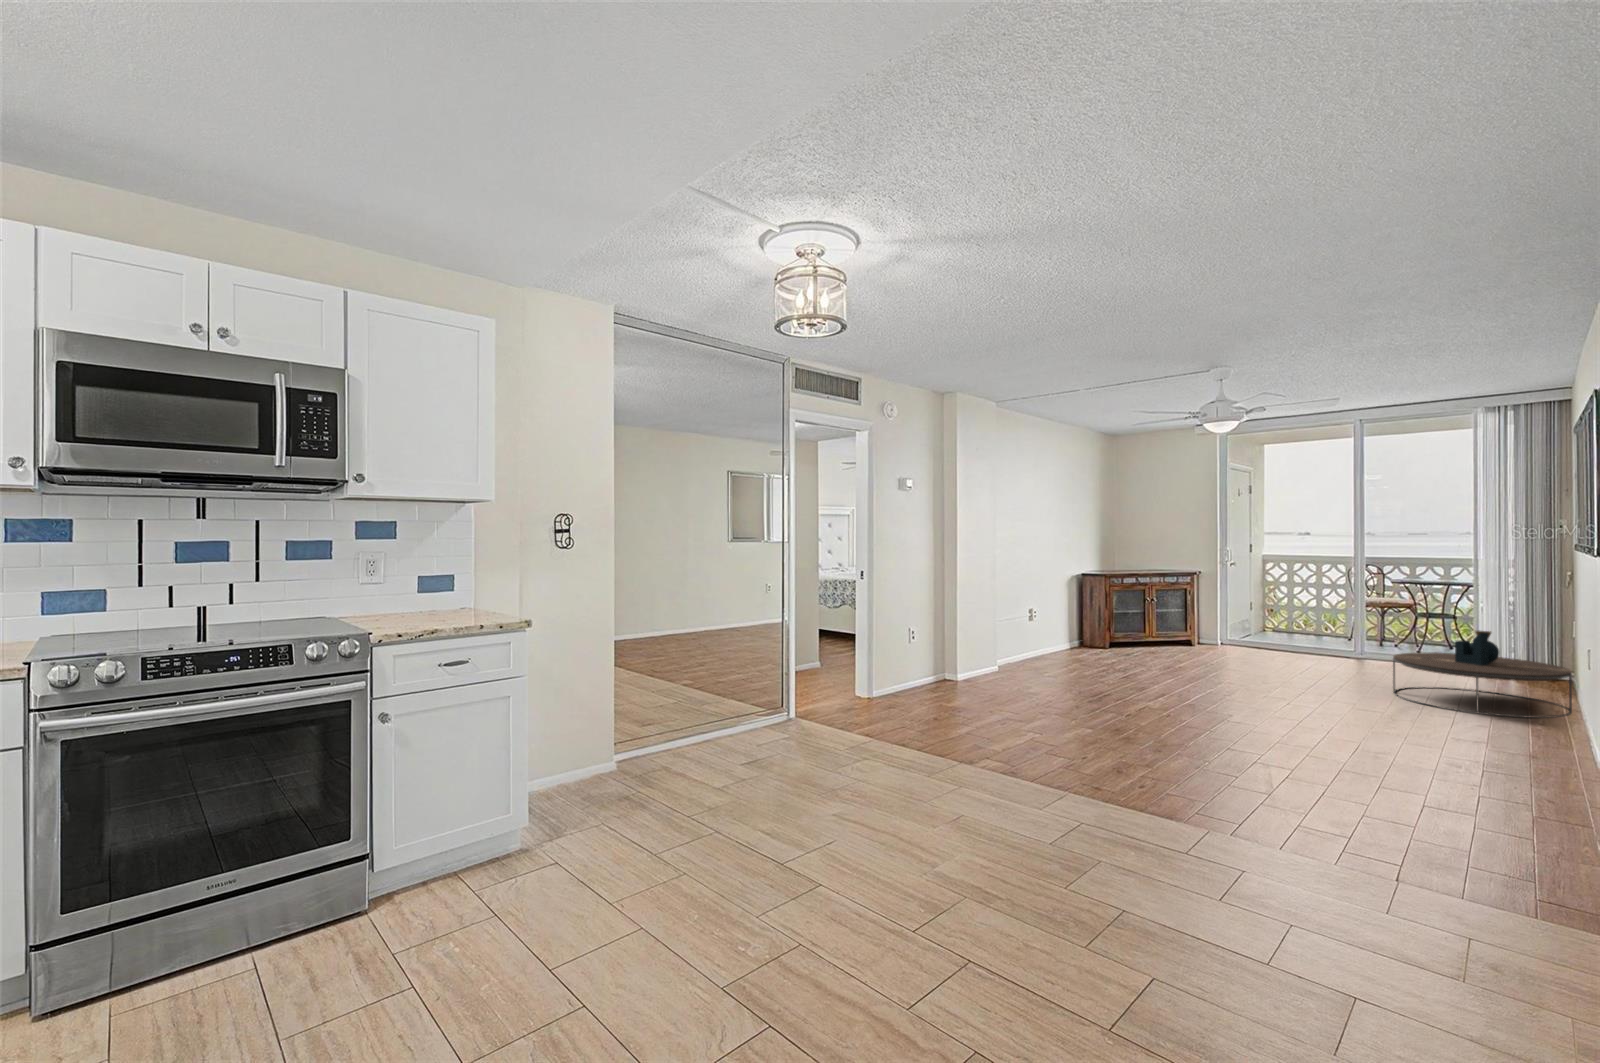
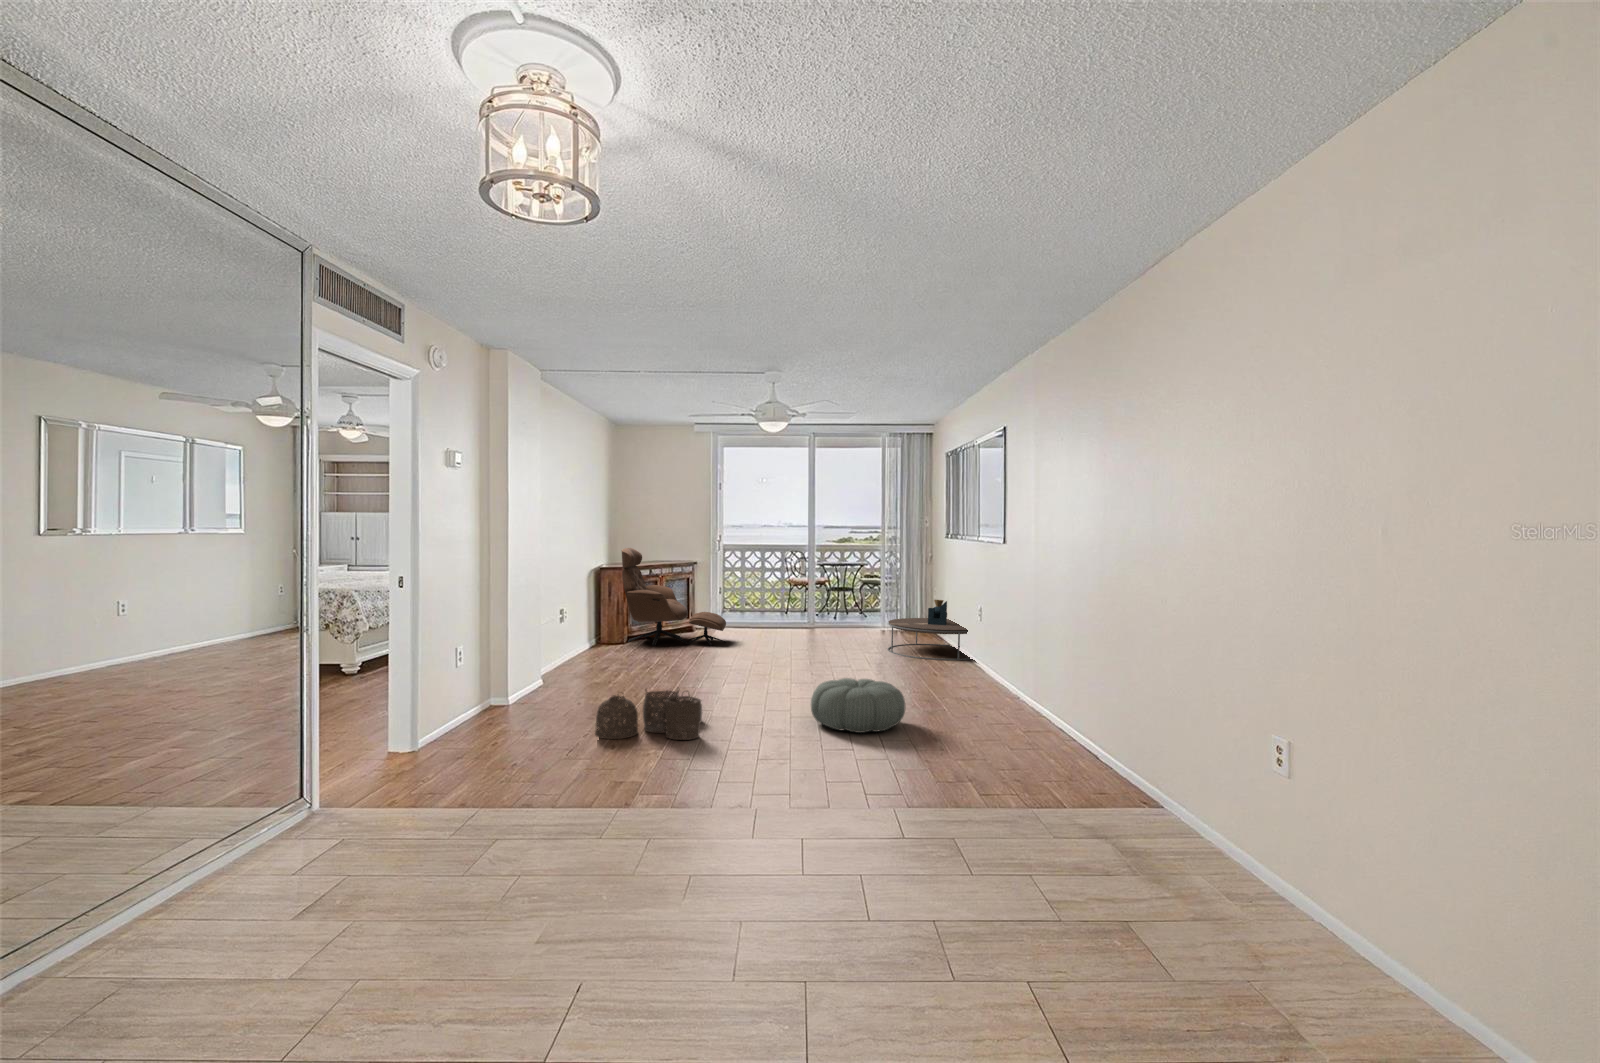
lounge chair: none [1094,560,1208,658] -> present [622,548,726,646]
woven basket: none [895,664,987,706] -> present [595,688,702,740]
pouf: none [1051,683,1150,735] -> present [811,678,906,733]

